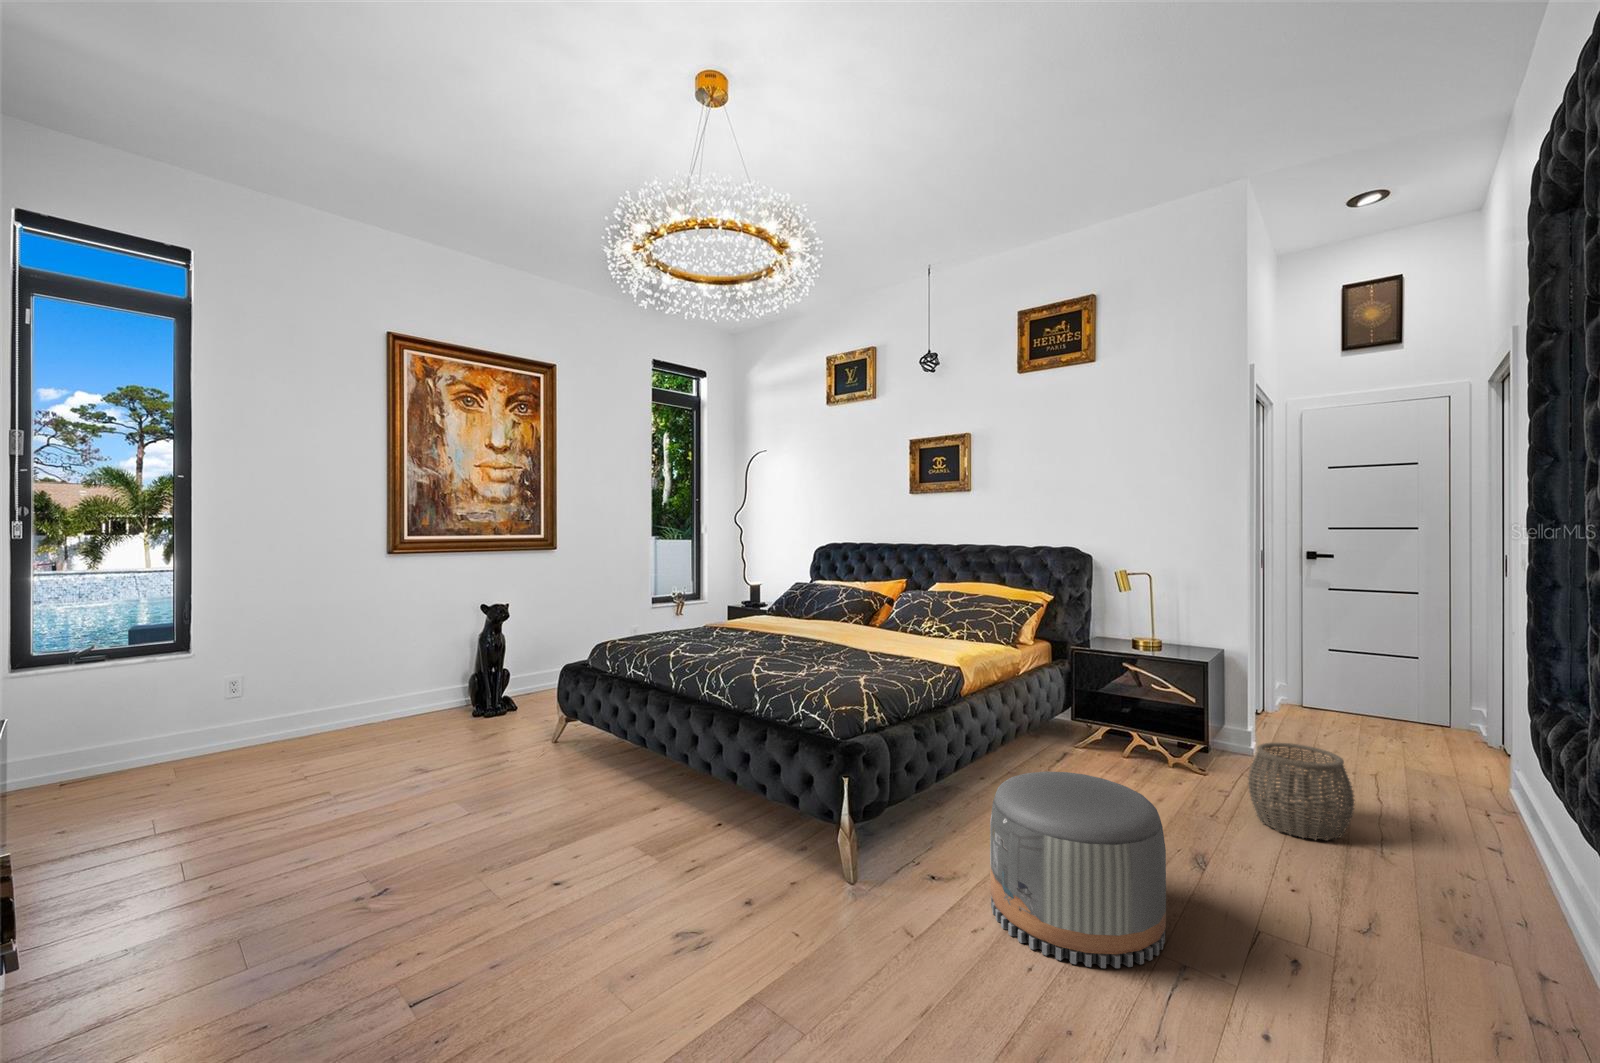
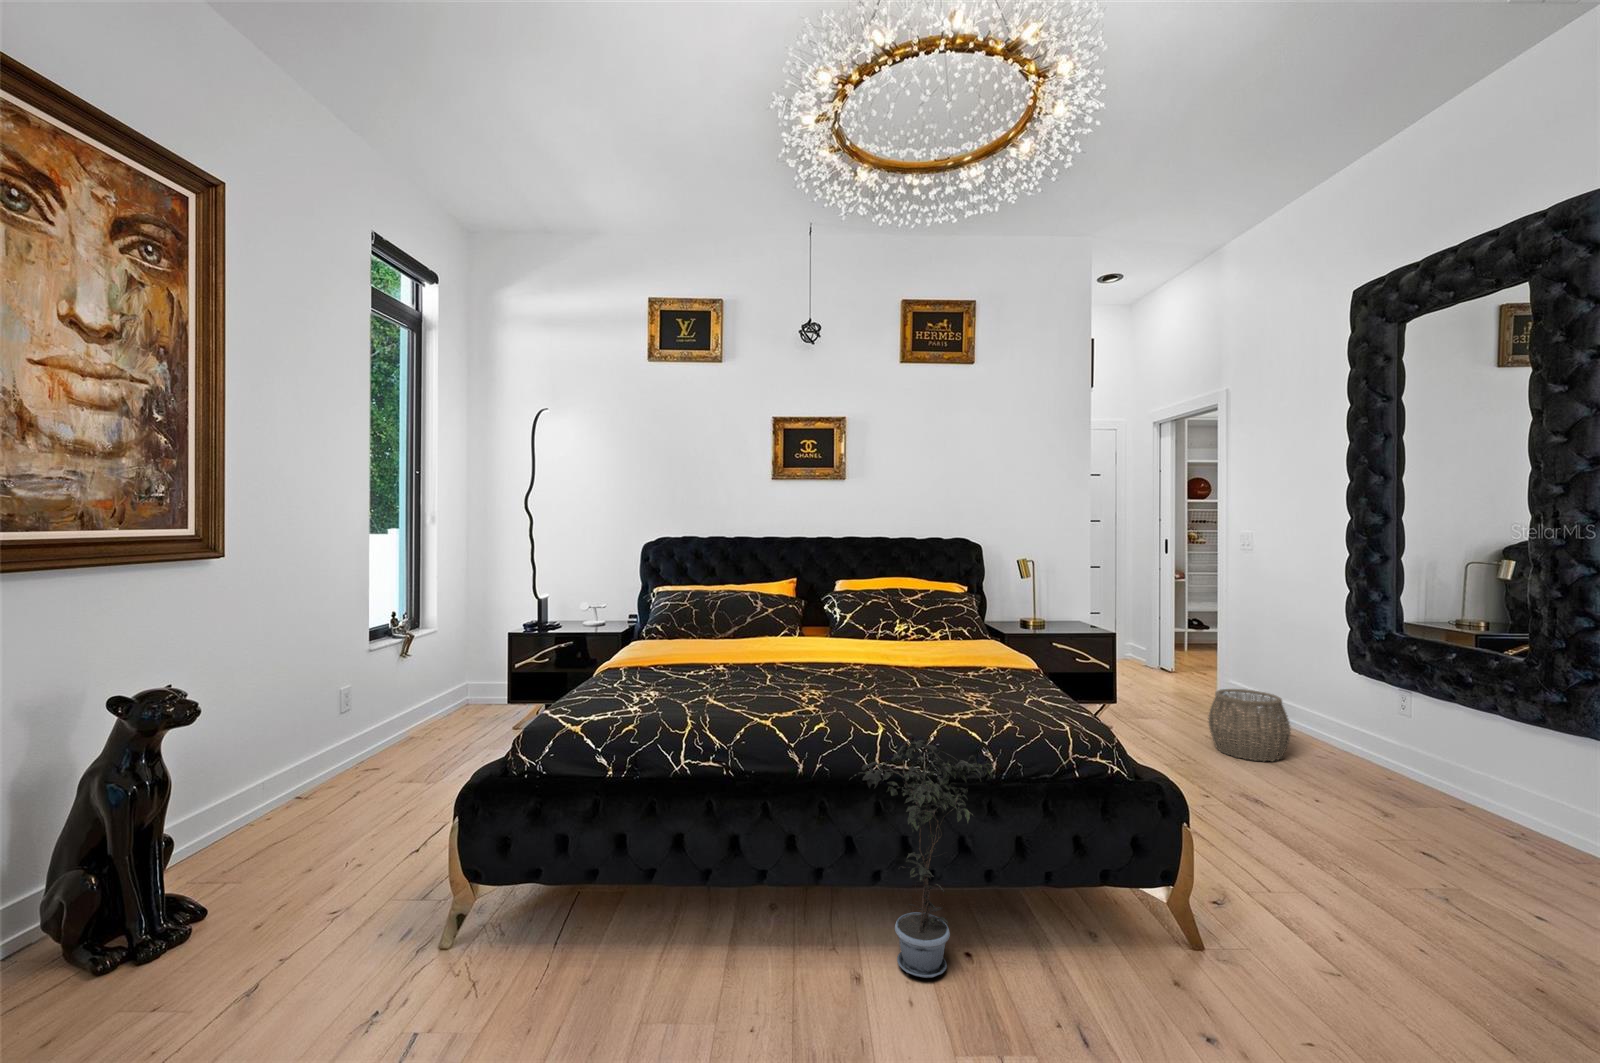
potted plant: none [649,668,719,814] -> present [850,732,994,978]
pouf: present [990,771,1166,968] -> none [1287,748,1501,936]

